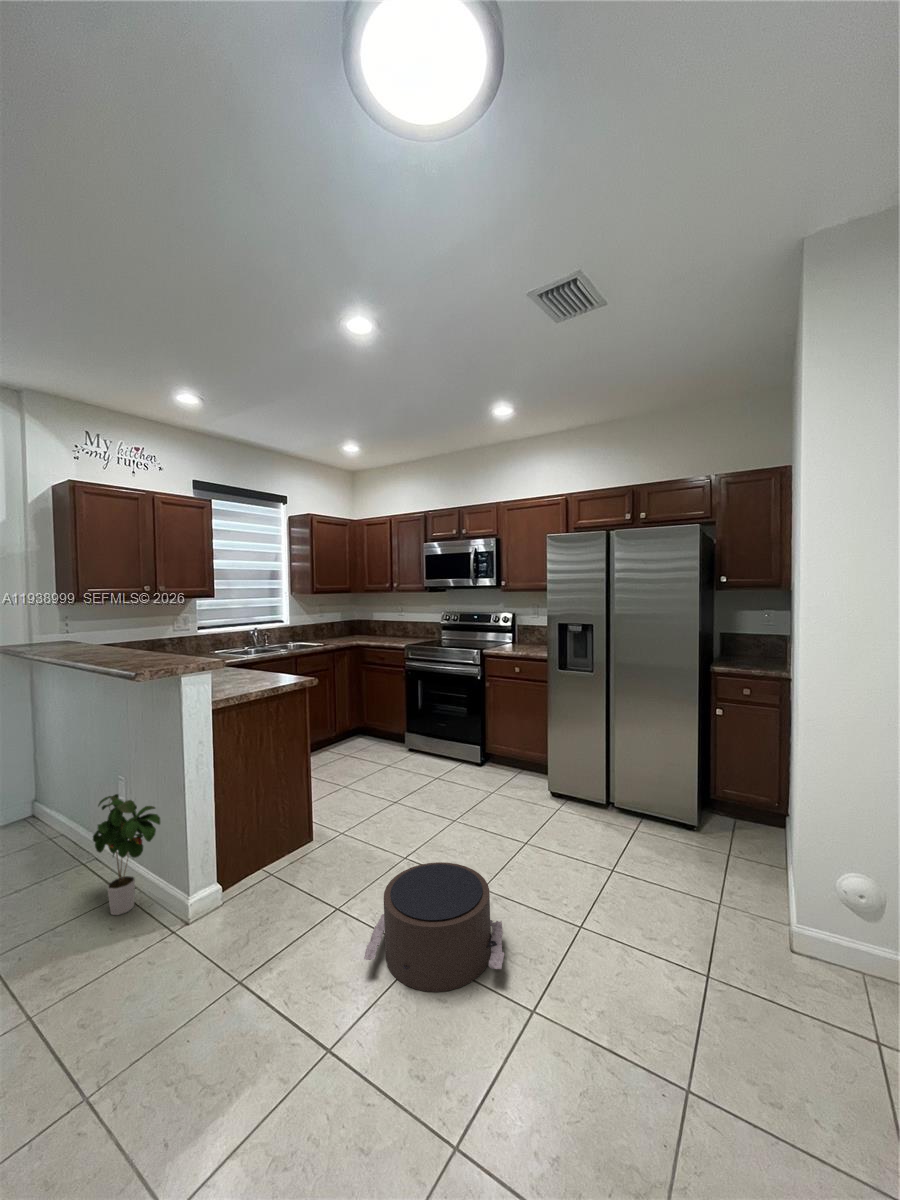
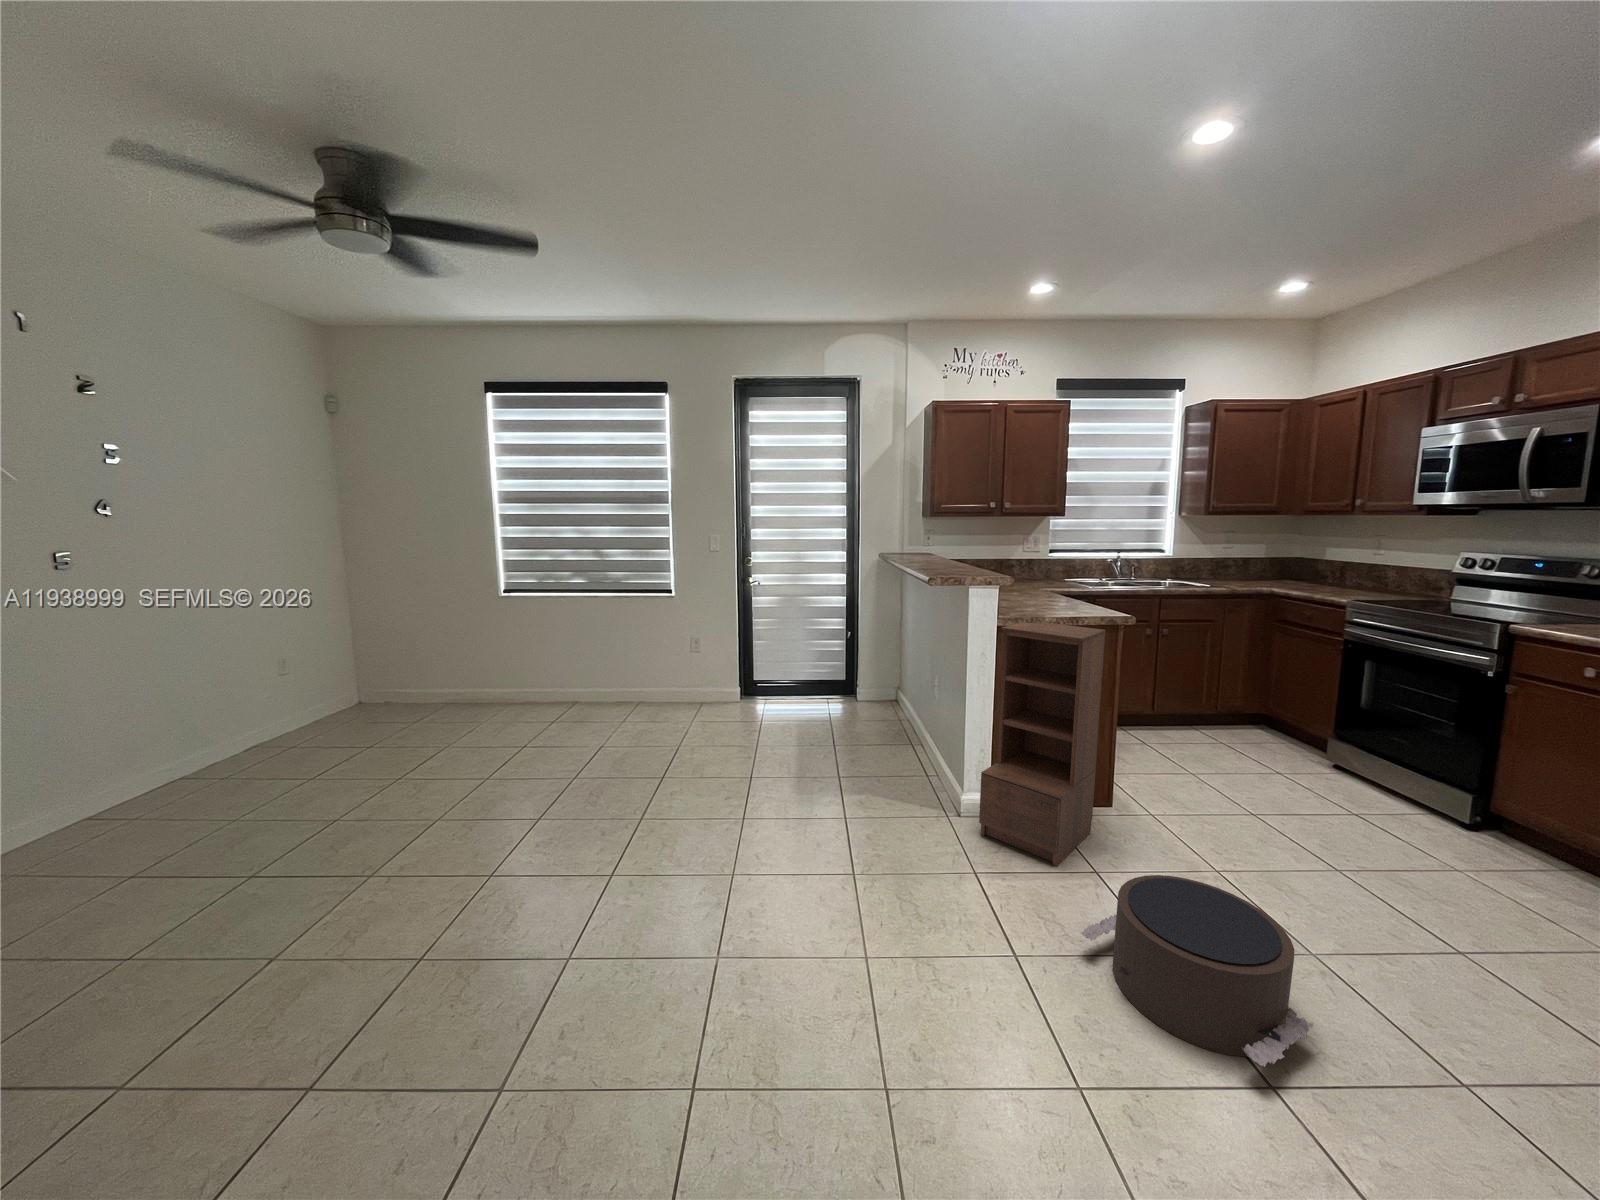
bookshelf: none [222,693,313,926] -> present [979,623,1106,866]
potted plant: present [93,794,160,915] -> none [903,684,946,785]

